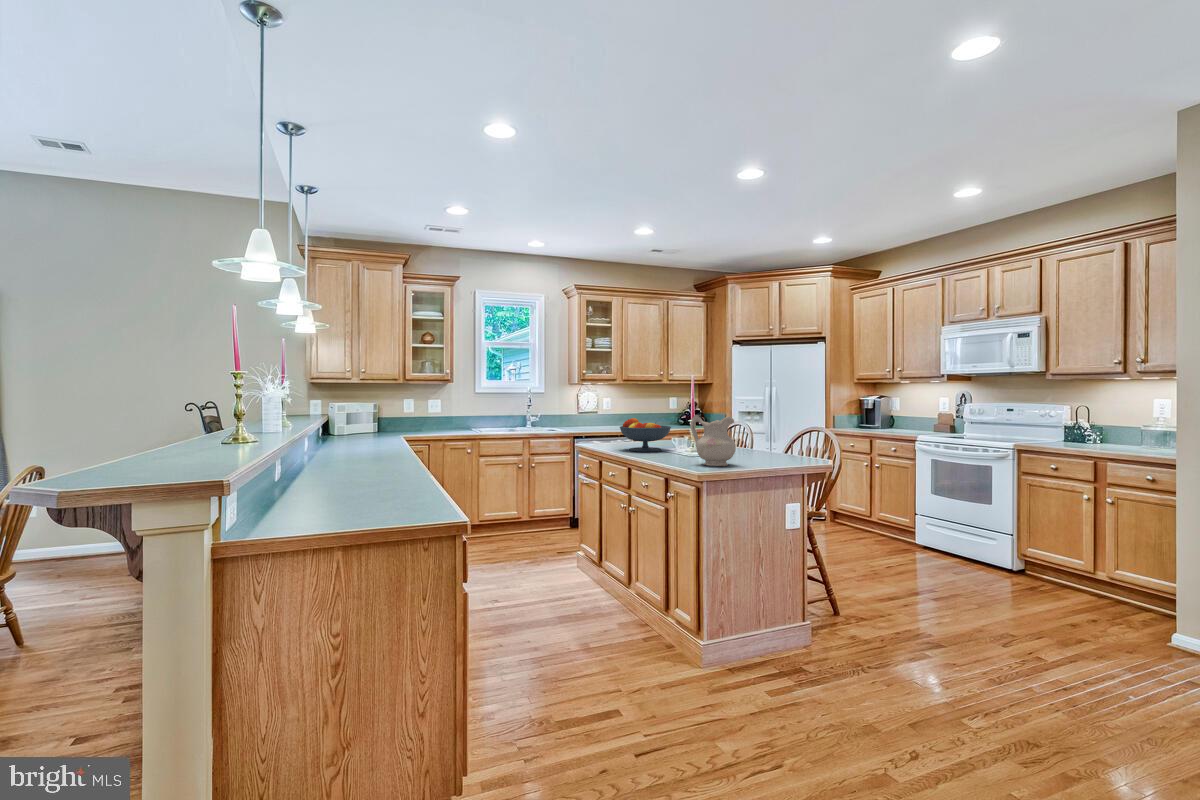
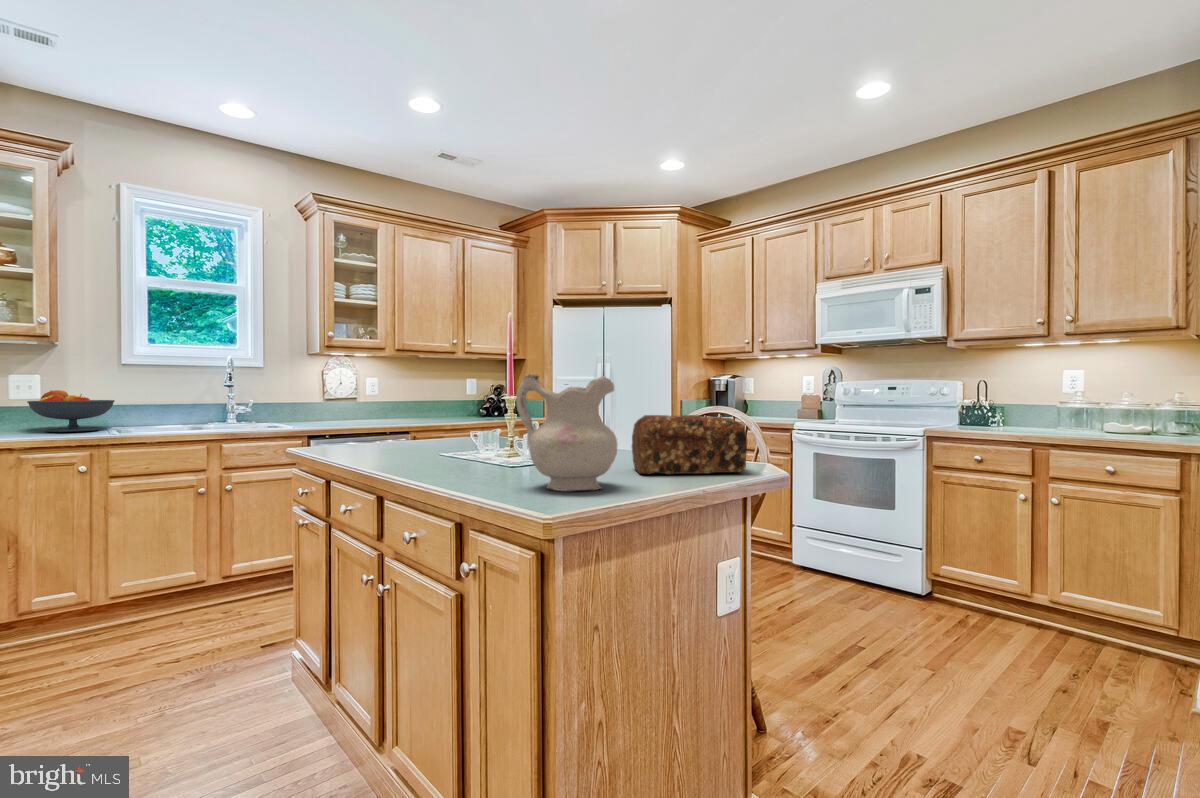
fruit bowl: present [620,418,671,452] -> present [27,390,114,432]
bread loaf: none [751,433,808,463] -> present [632,415,747,475]

